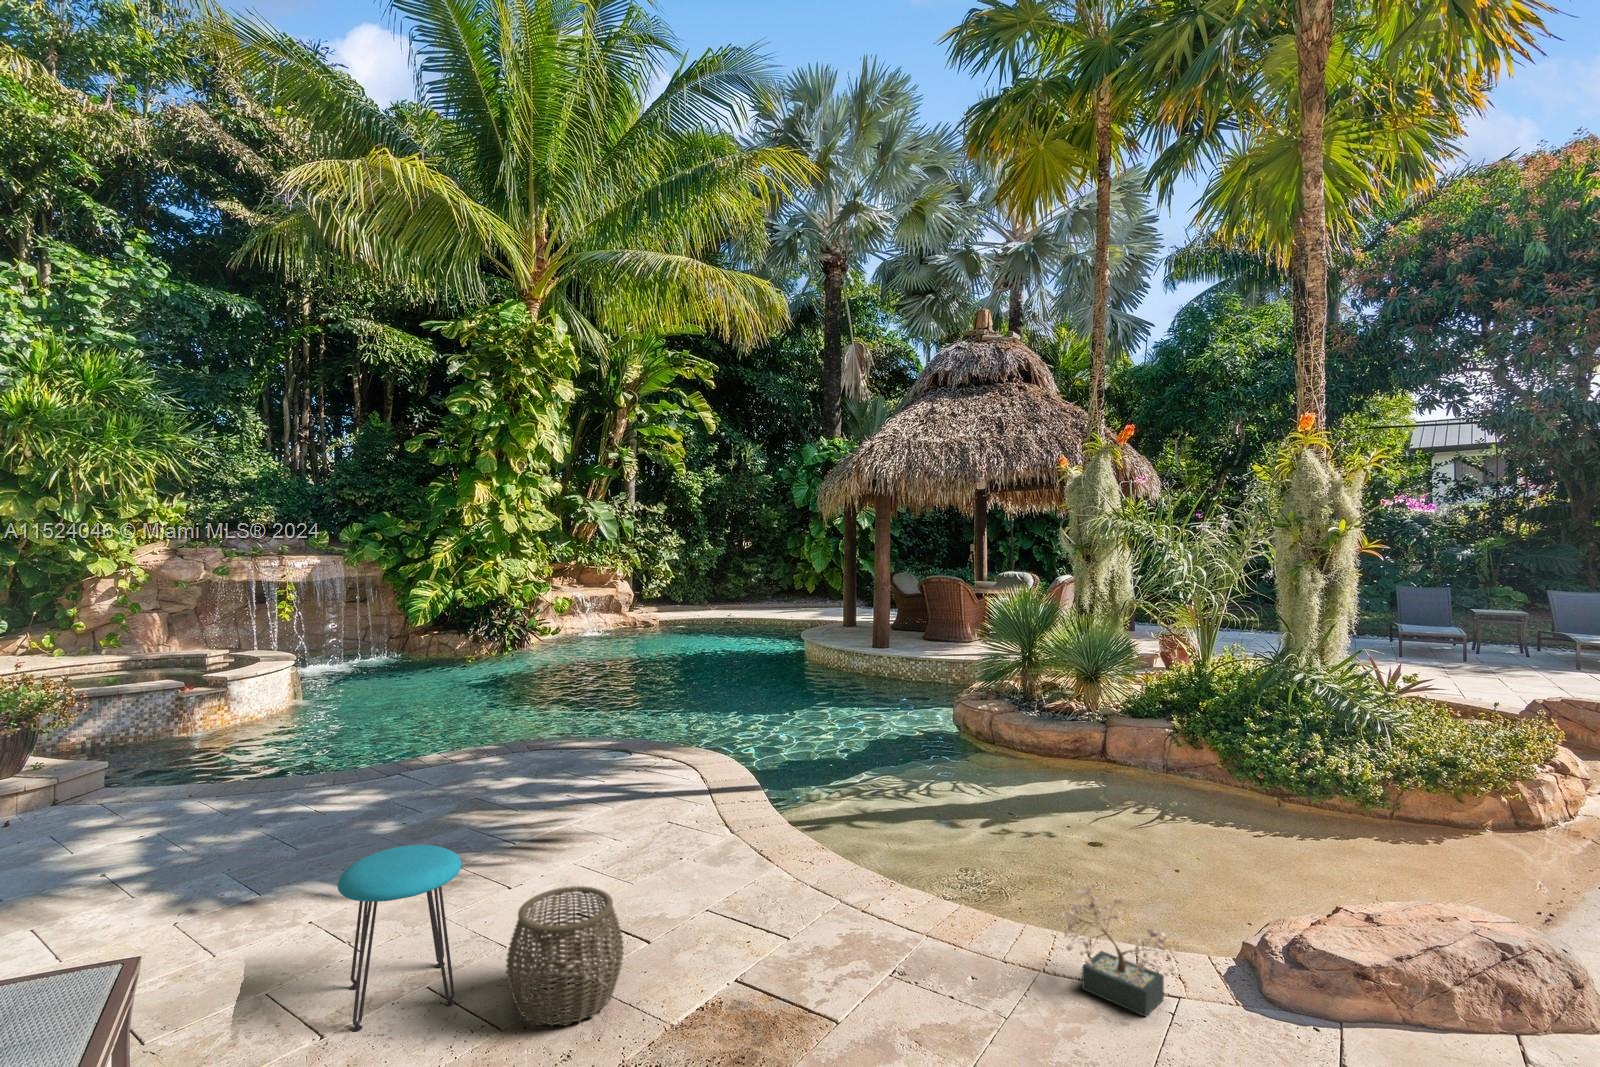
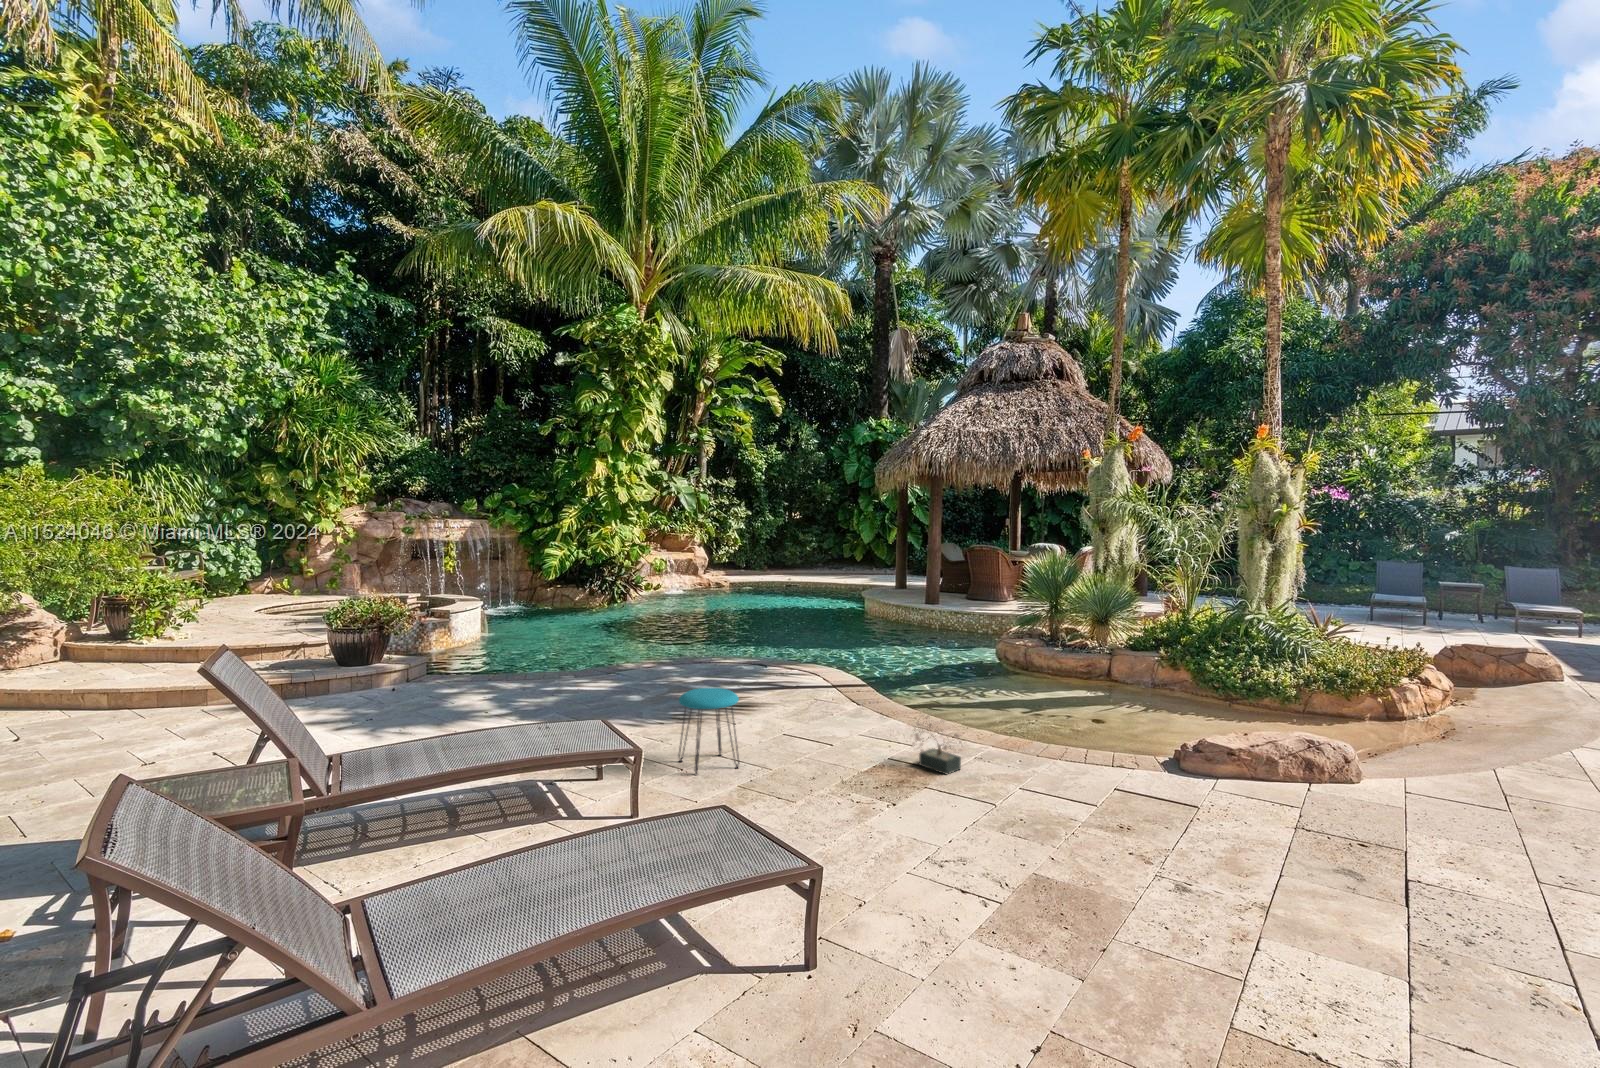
decorative plant: present [1060,885,1177,1017] -> present [909,714,961,774]
woven basket: present [506,886,624,1026] -> none [769,711,830,776]

